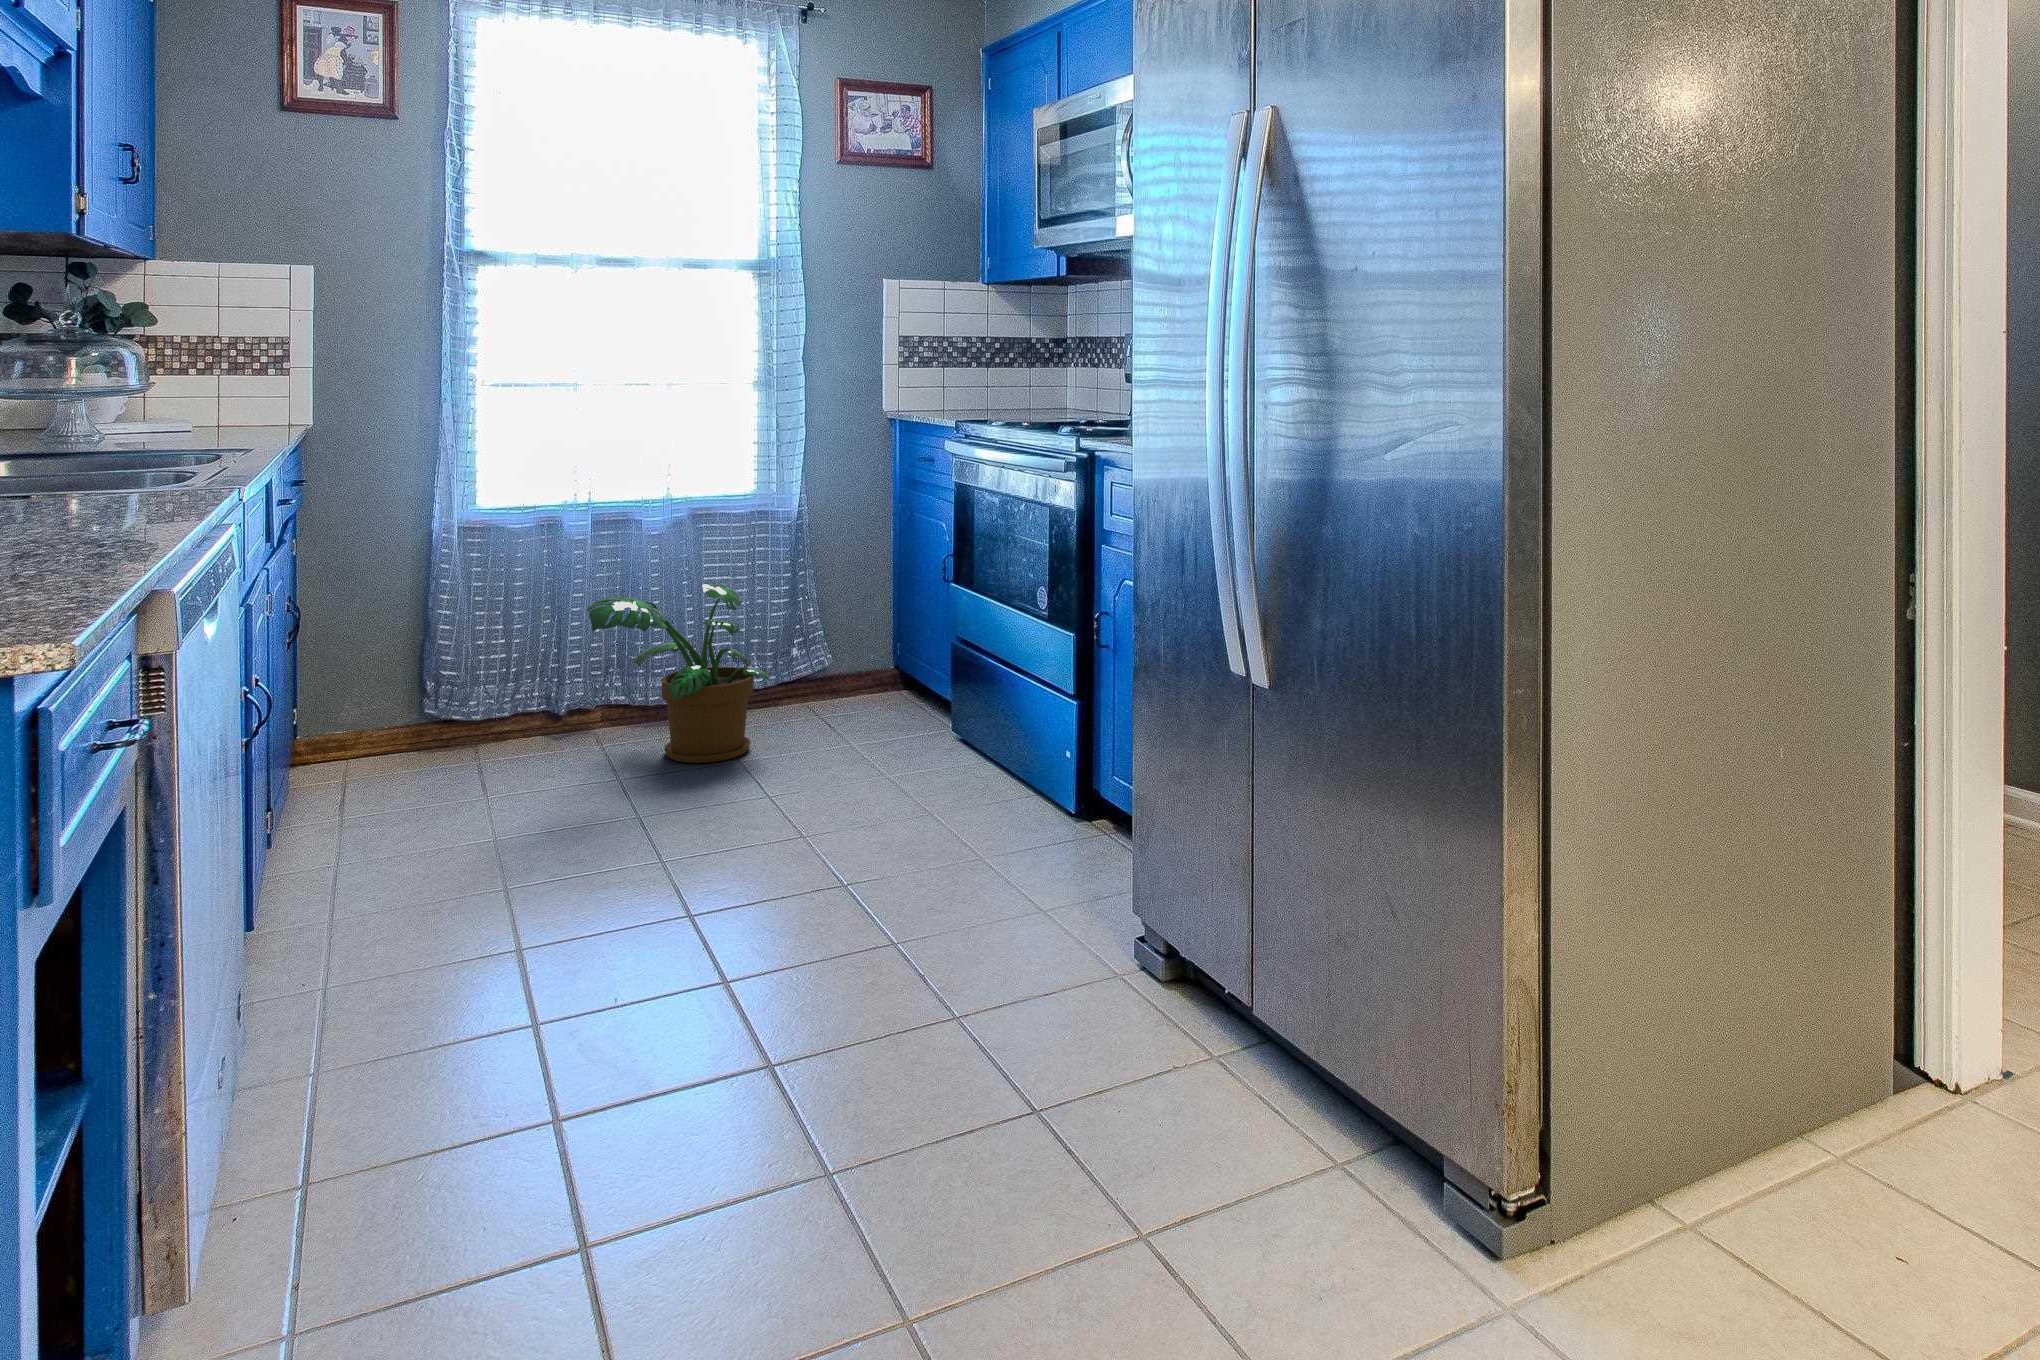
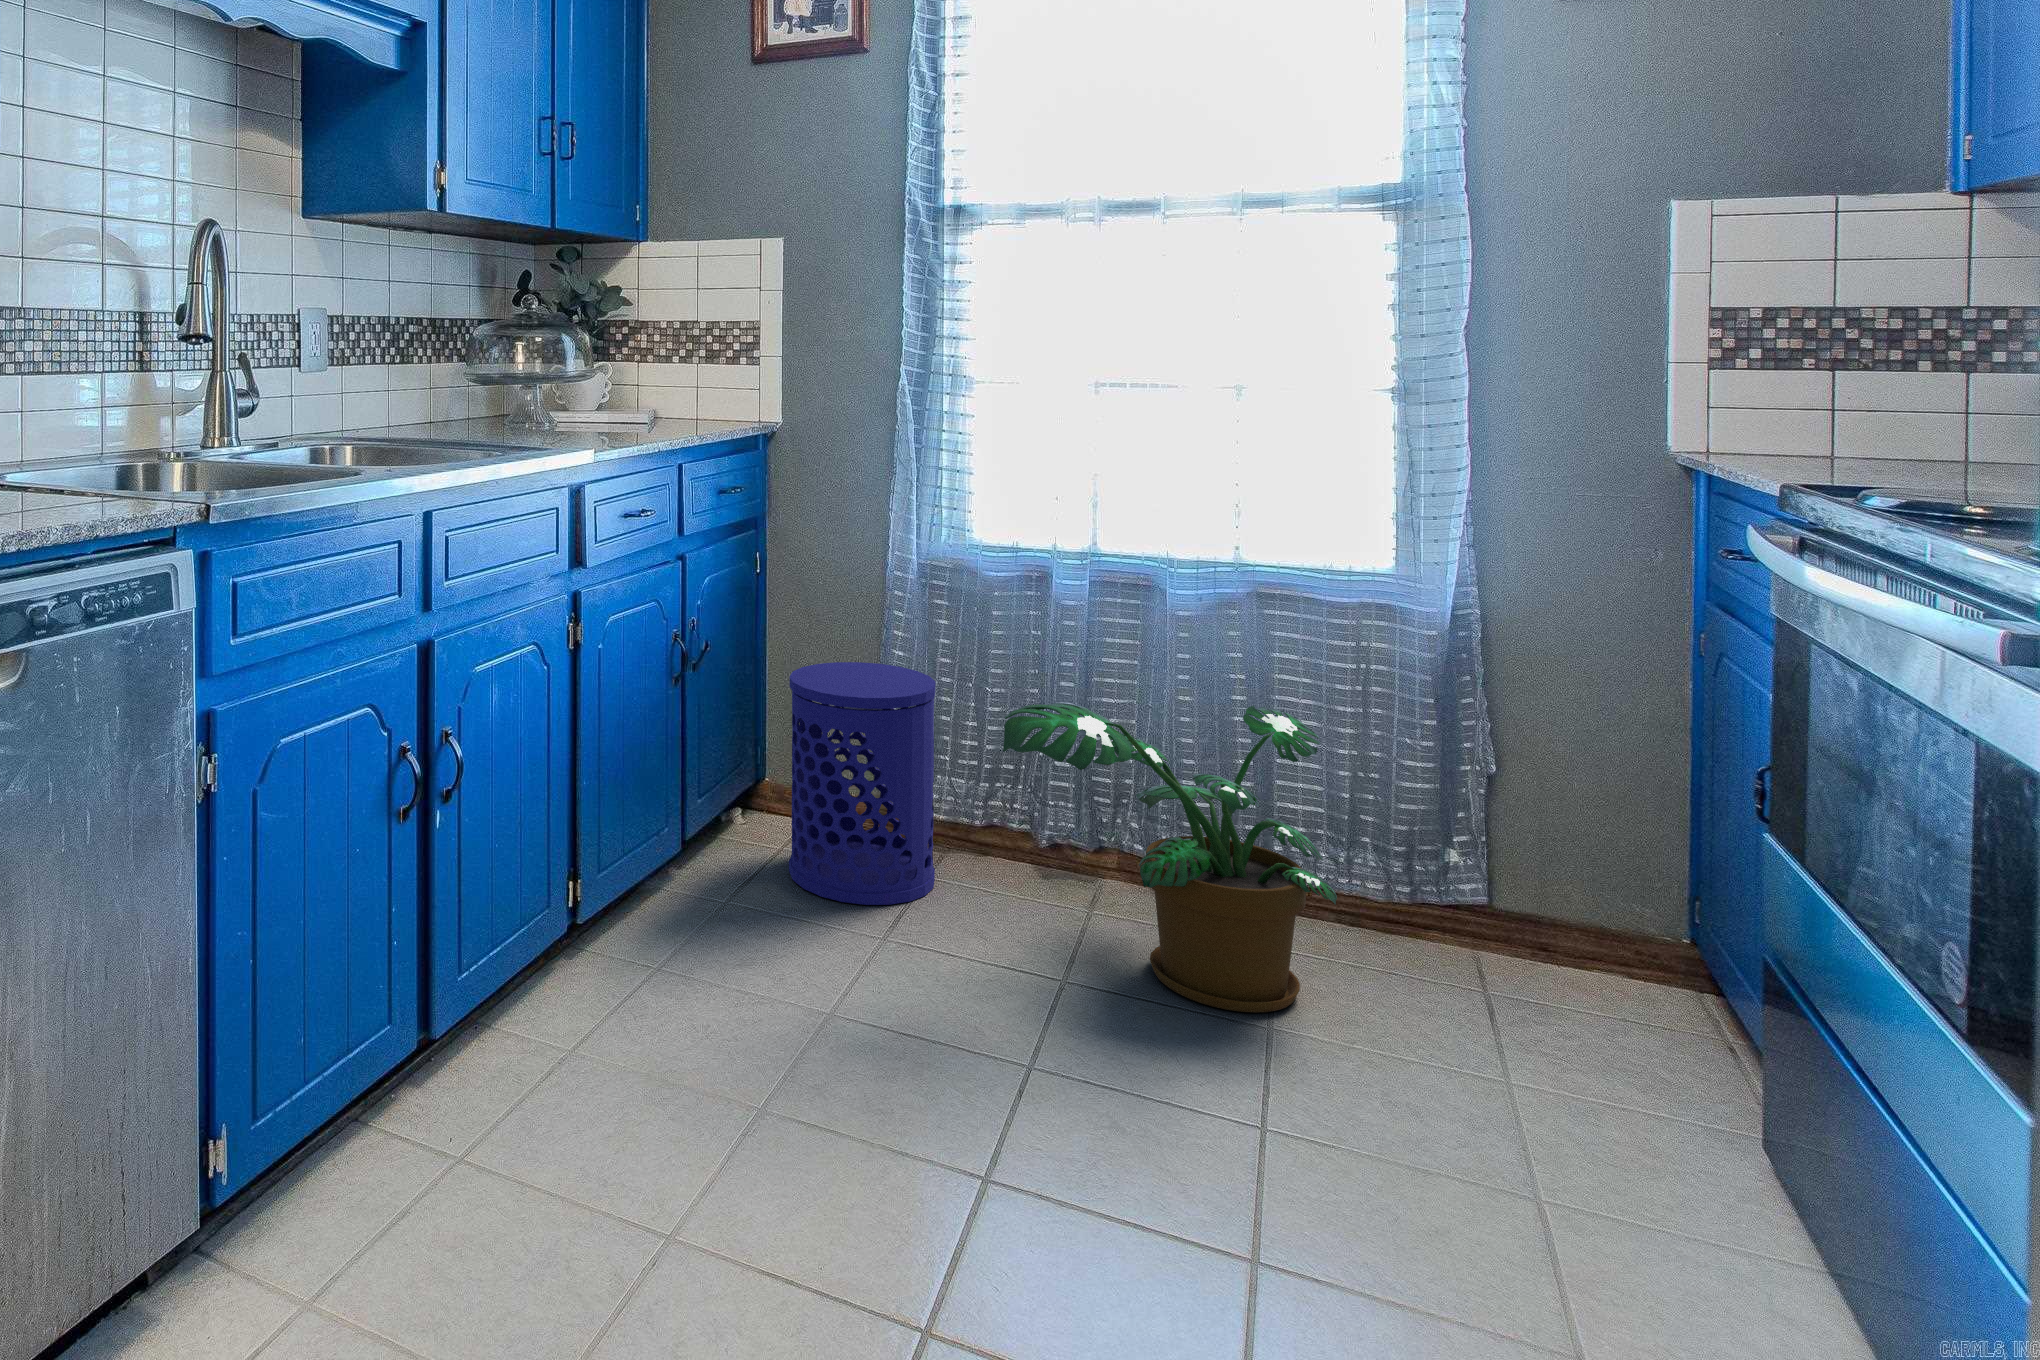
waste bin: none [372,608,494,792] -> present [789,662,935,905]

